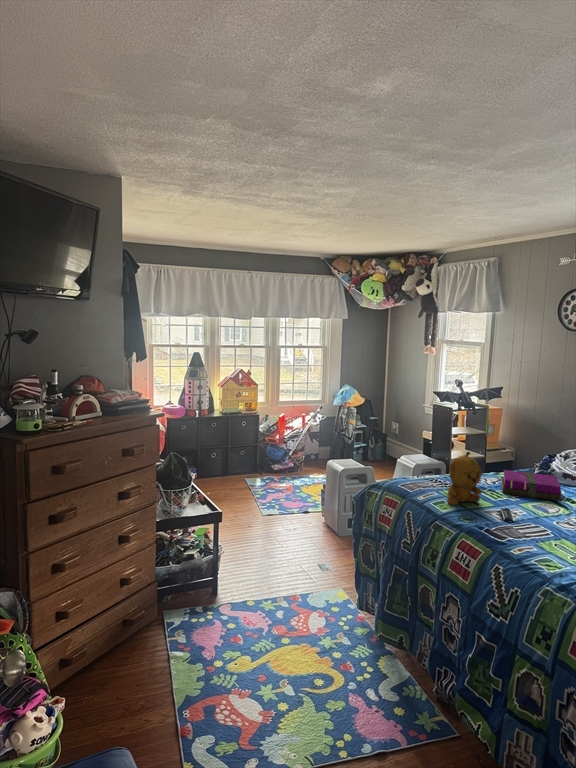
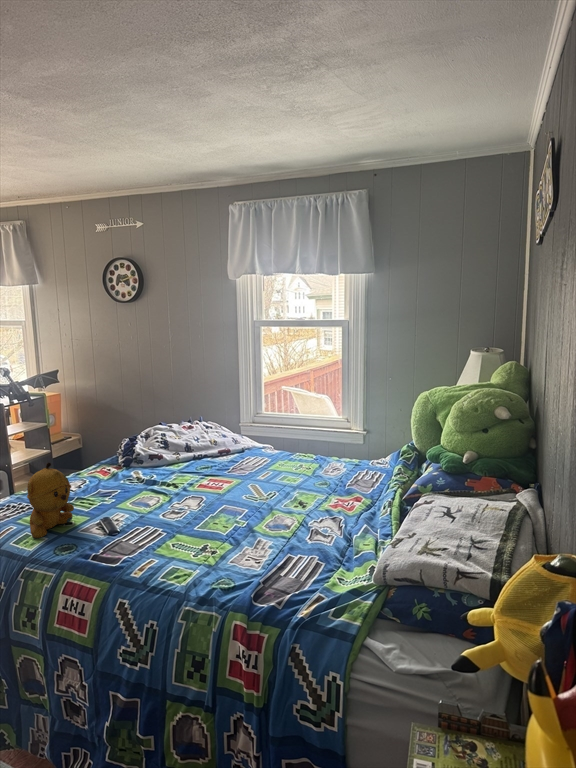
notebook: present [501,470,563,501] -> none [86,461,157,499]

